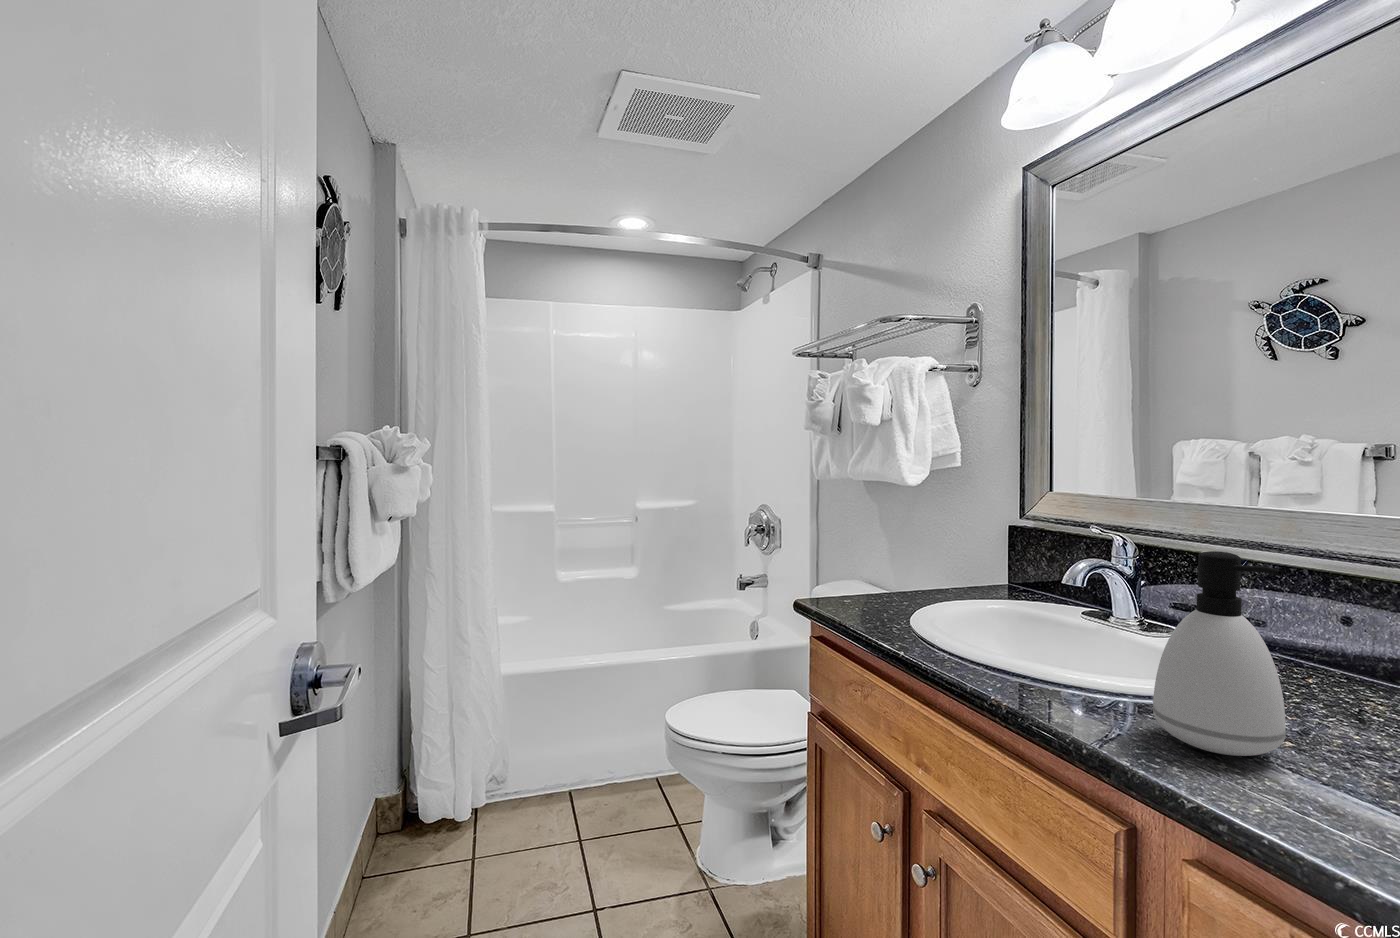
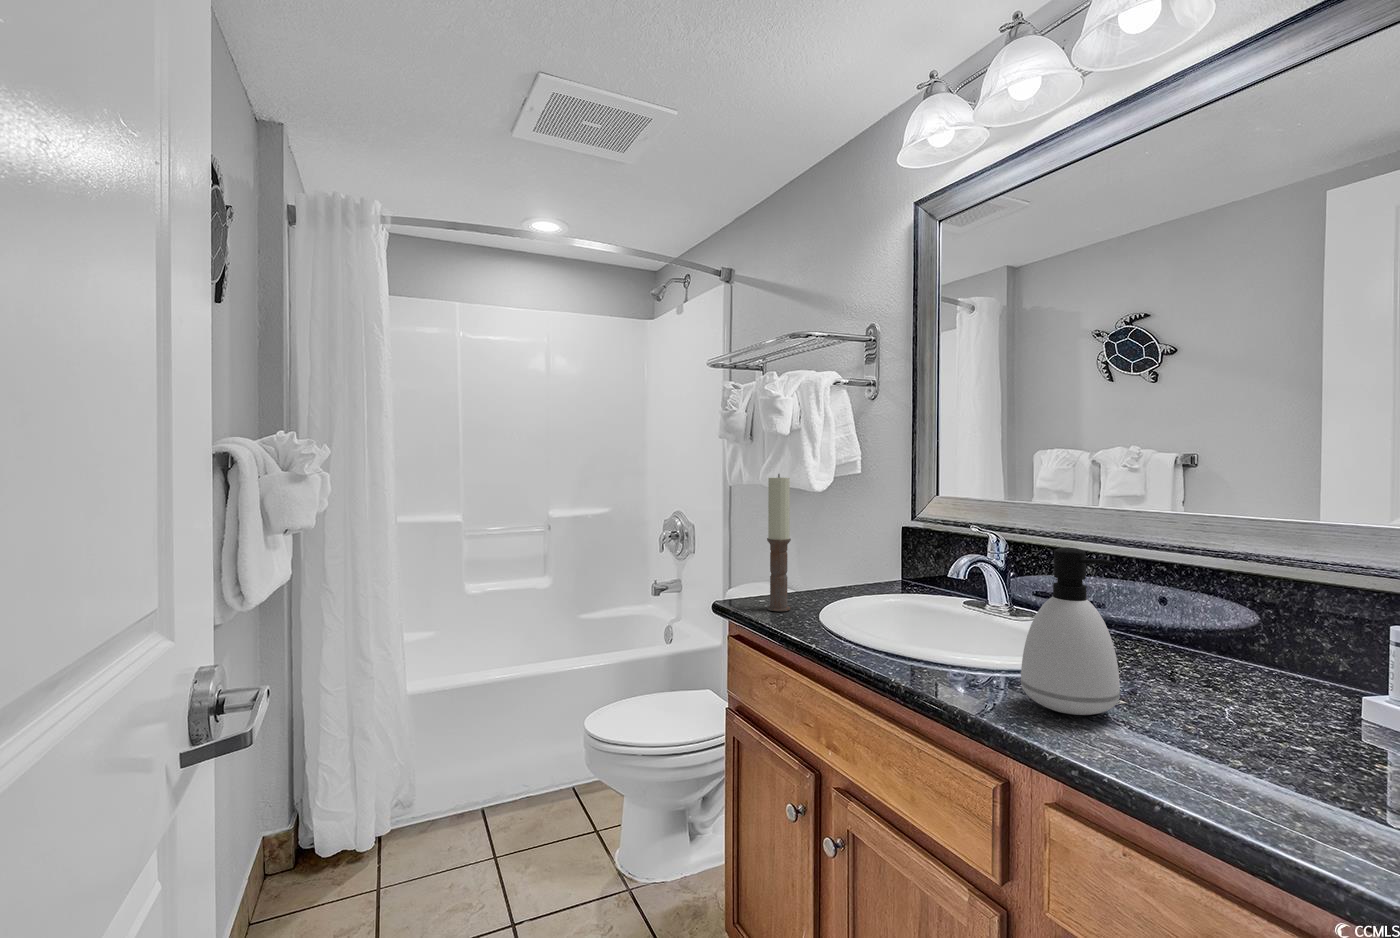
candle: none [854,464,881,614] -> present [767,474,791,611]

